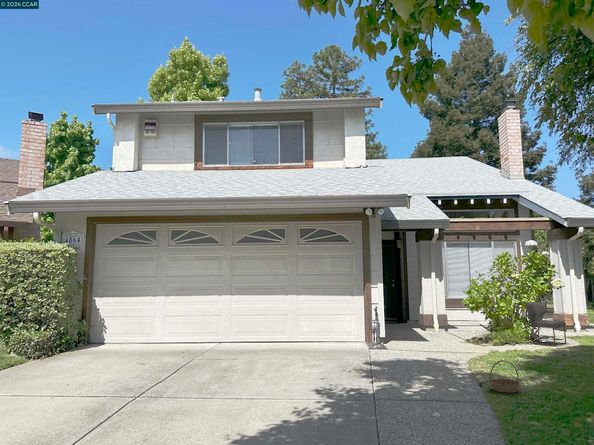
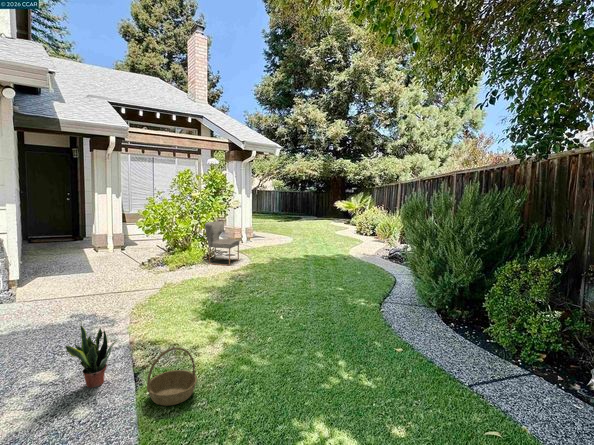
potted plant: none [444,345,470,383] -> present [66,326,117,388]

